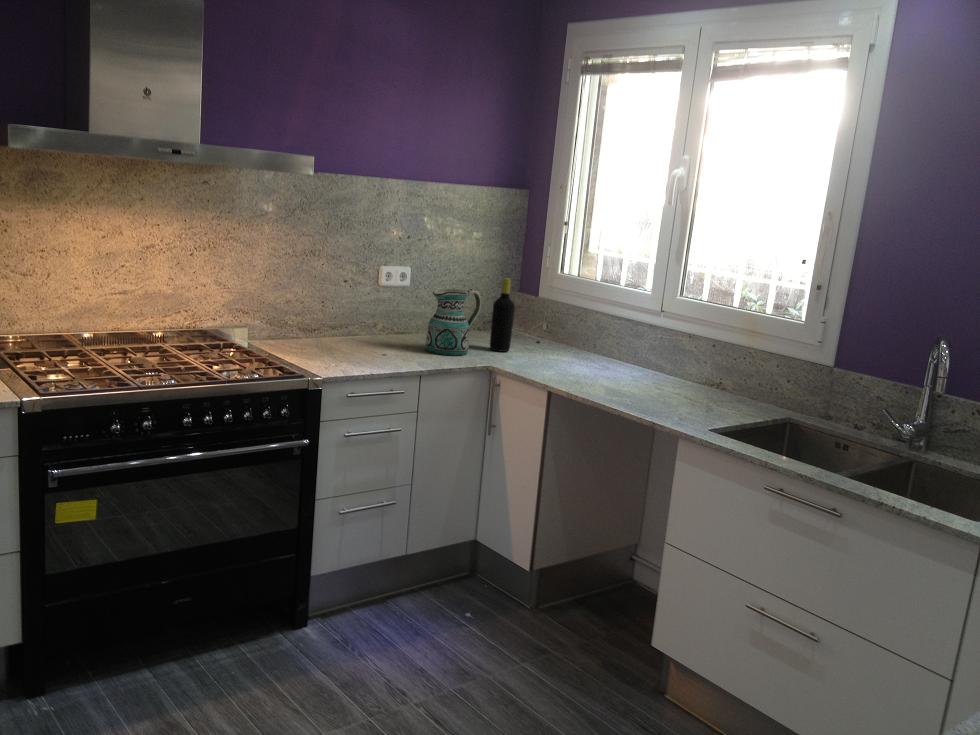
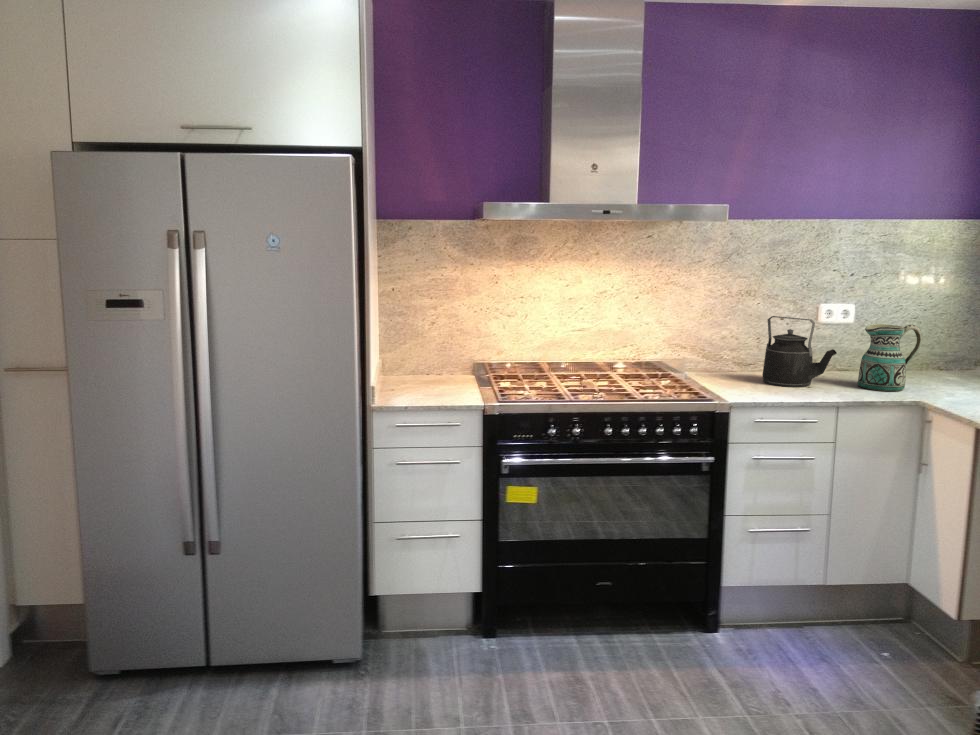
bottle: present [490,278,515,352] -> none [935,313,963,390]
kettle: none [334,279,411,355] -> present [763,316,837,387]

